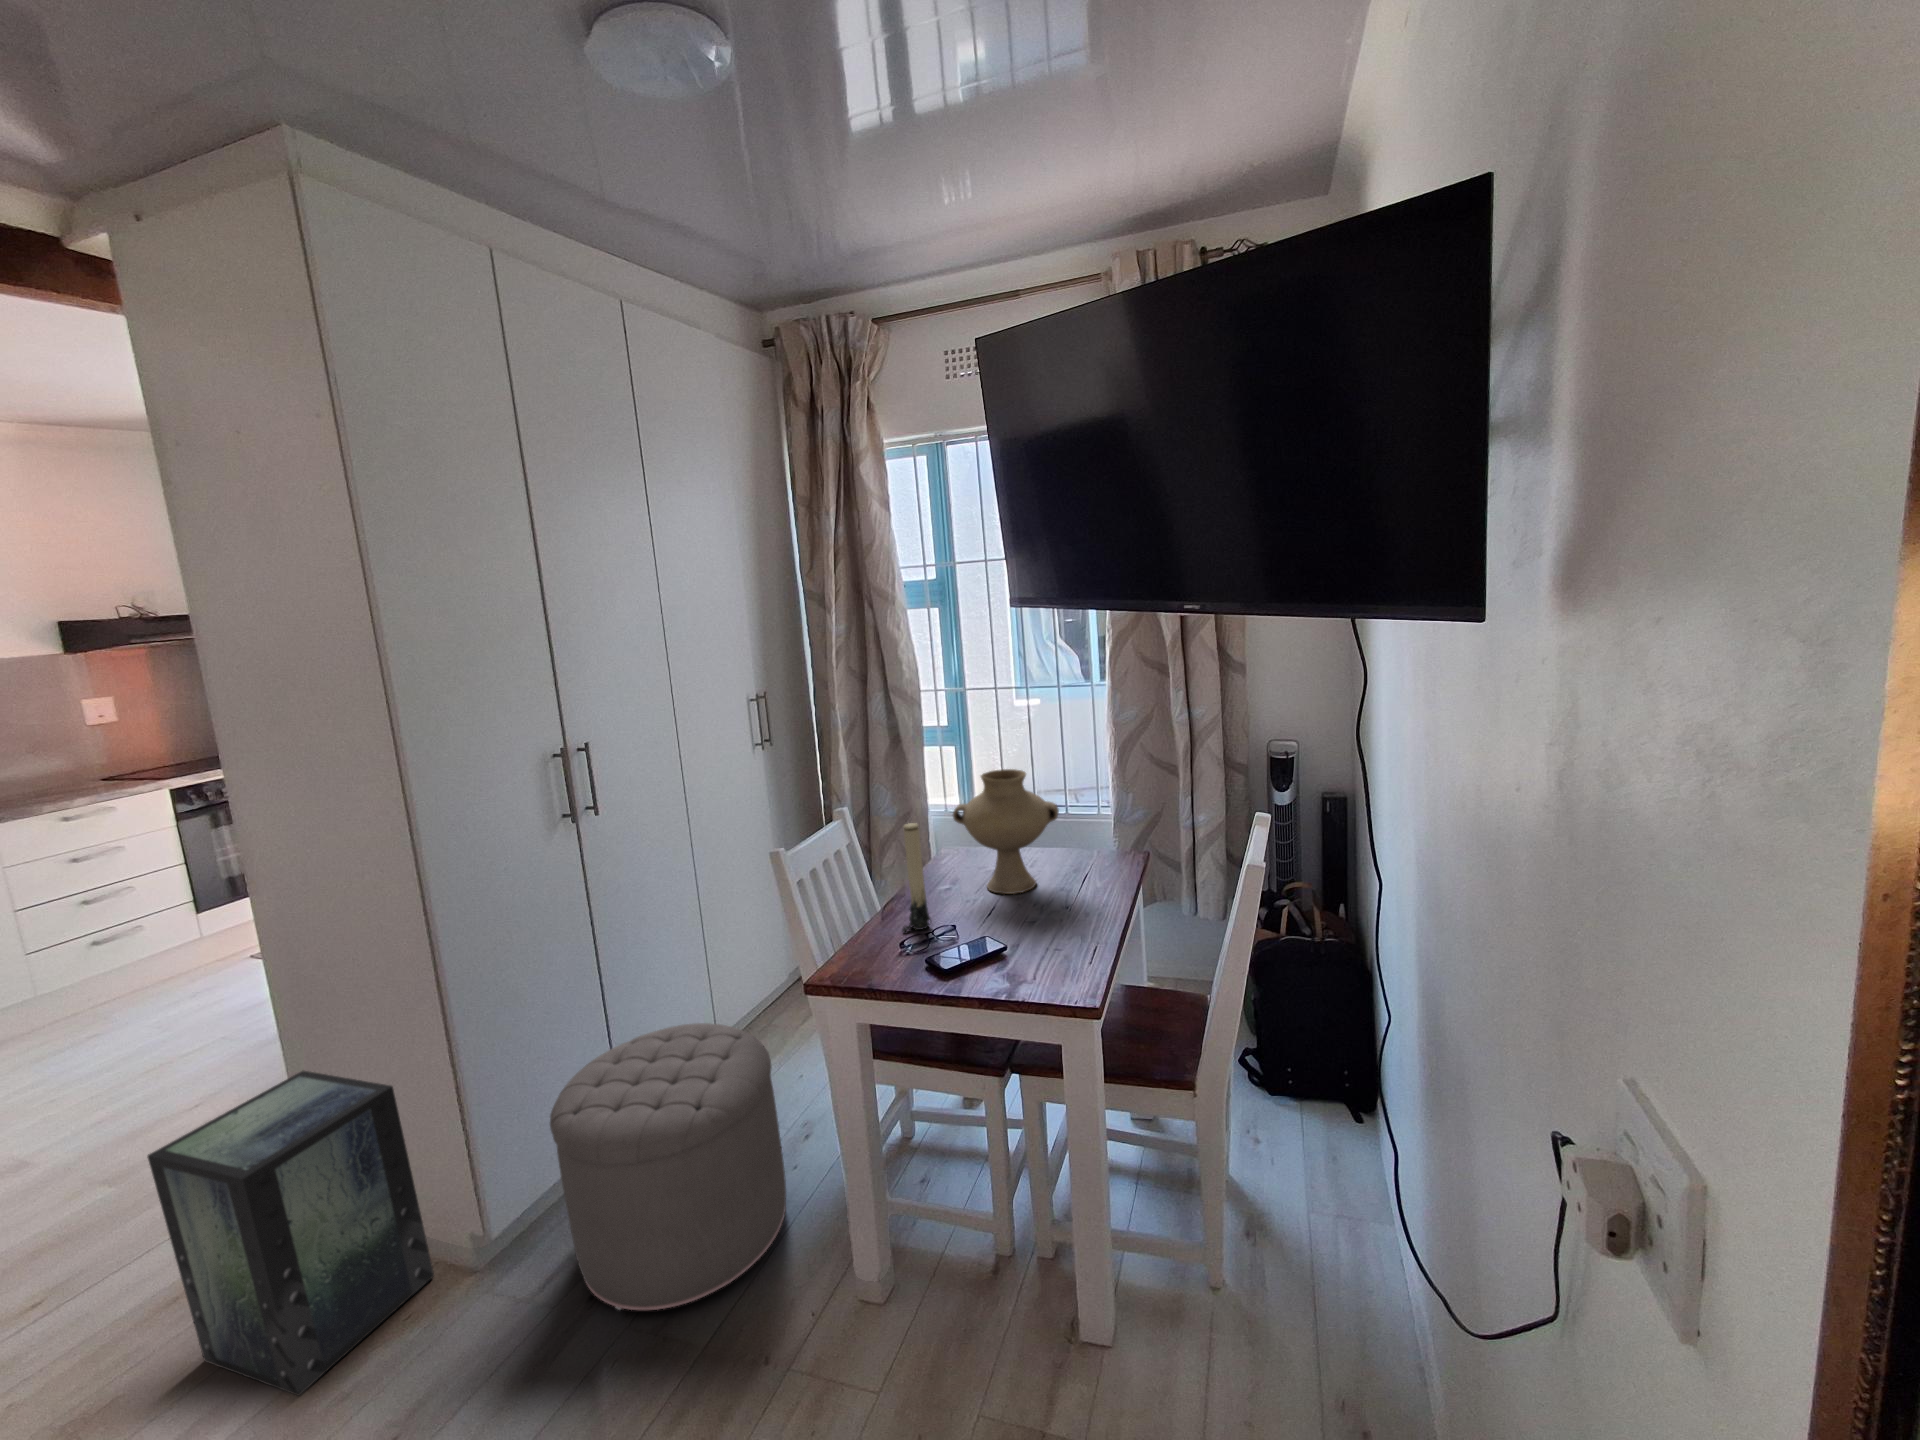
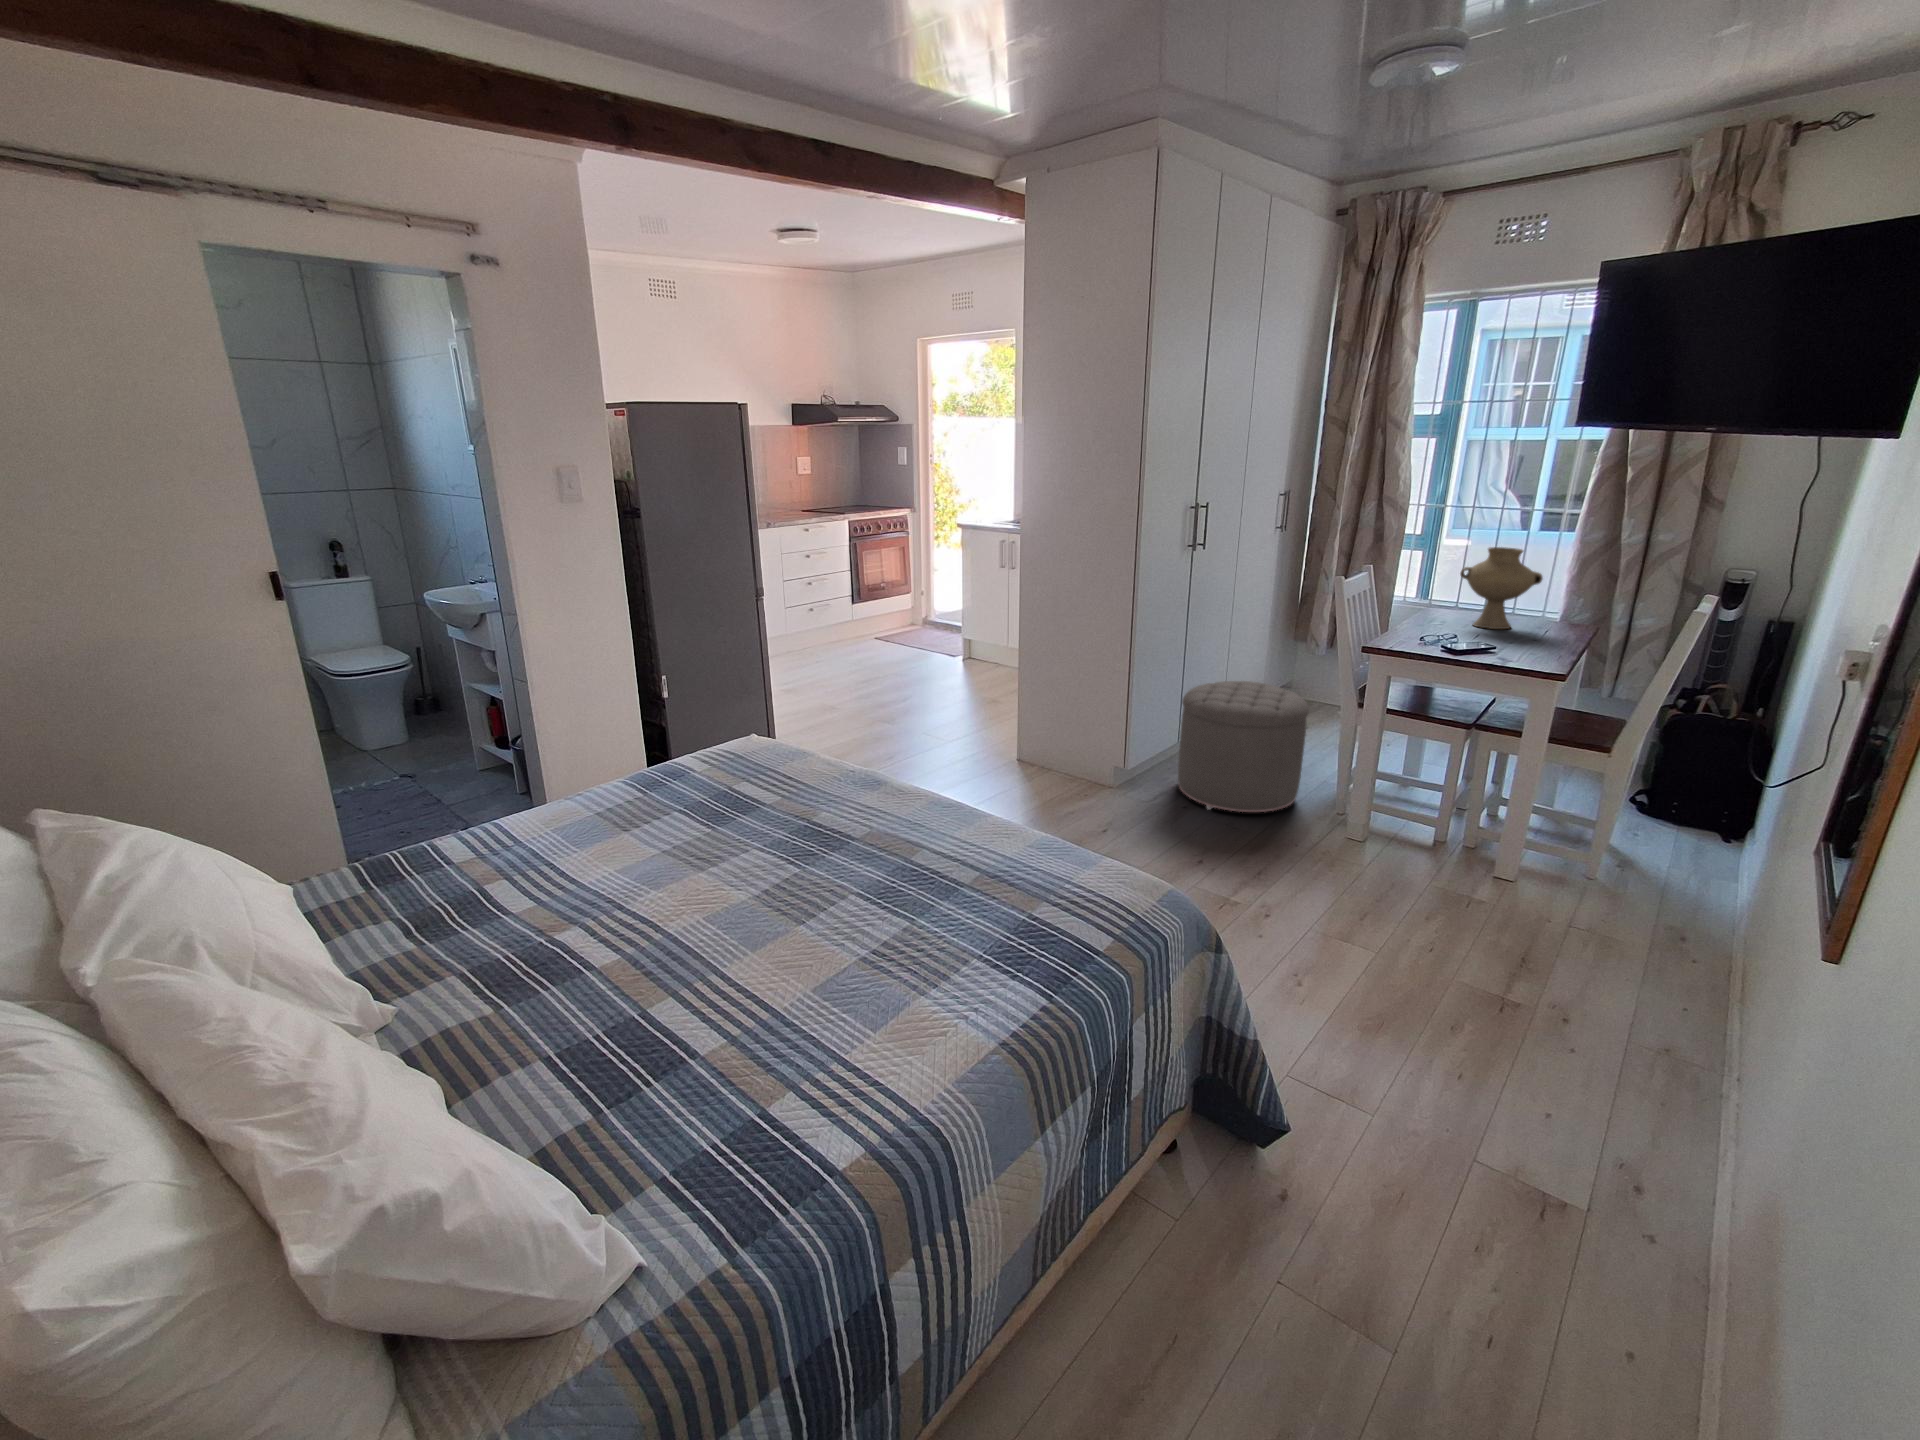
candle: present [903,823,931,932] -> none [1420,567,1448,634]
storage box: present [147,1071,434,1396] -> none [1002,661,1102,802]

